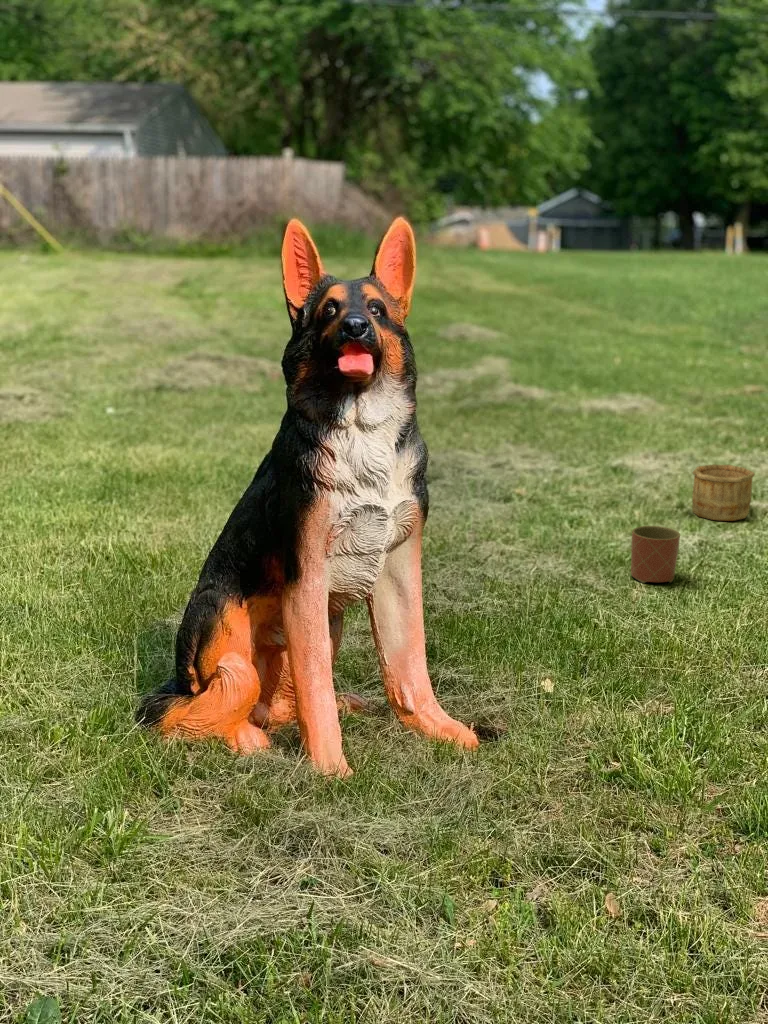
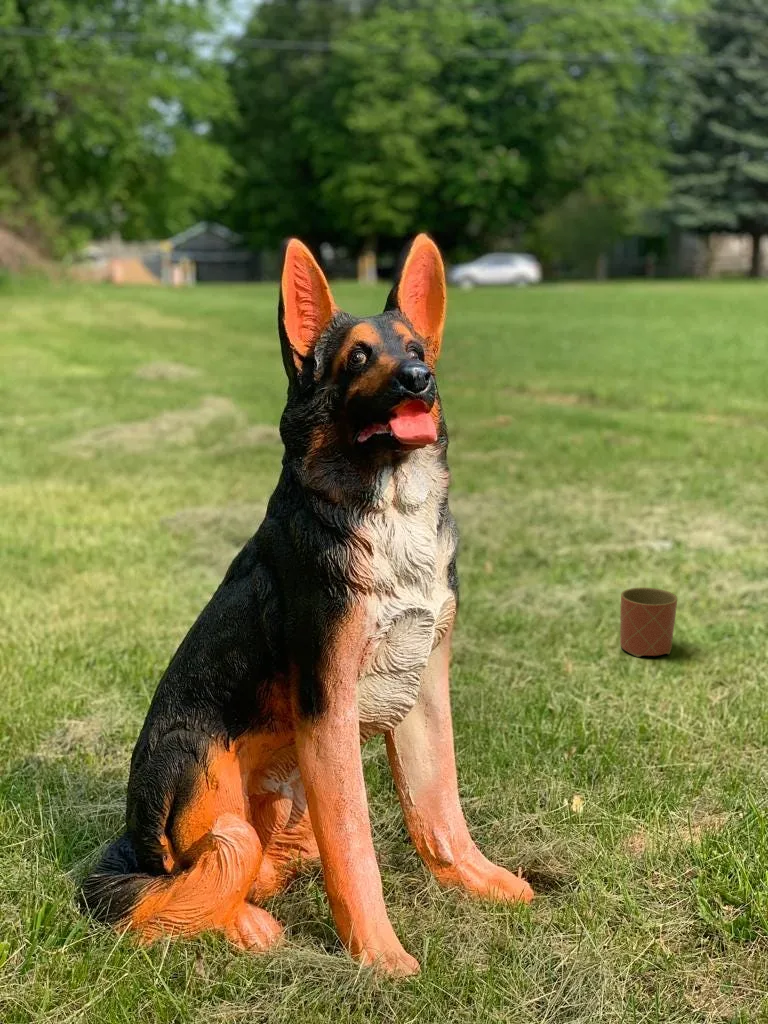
wooden bucket: present [692,464,755,521] -> none [653,506,723,571]

